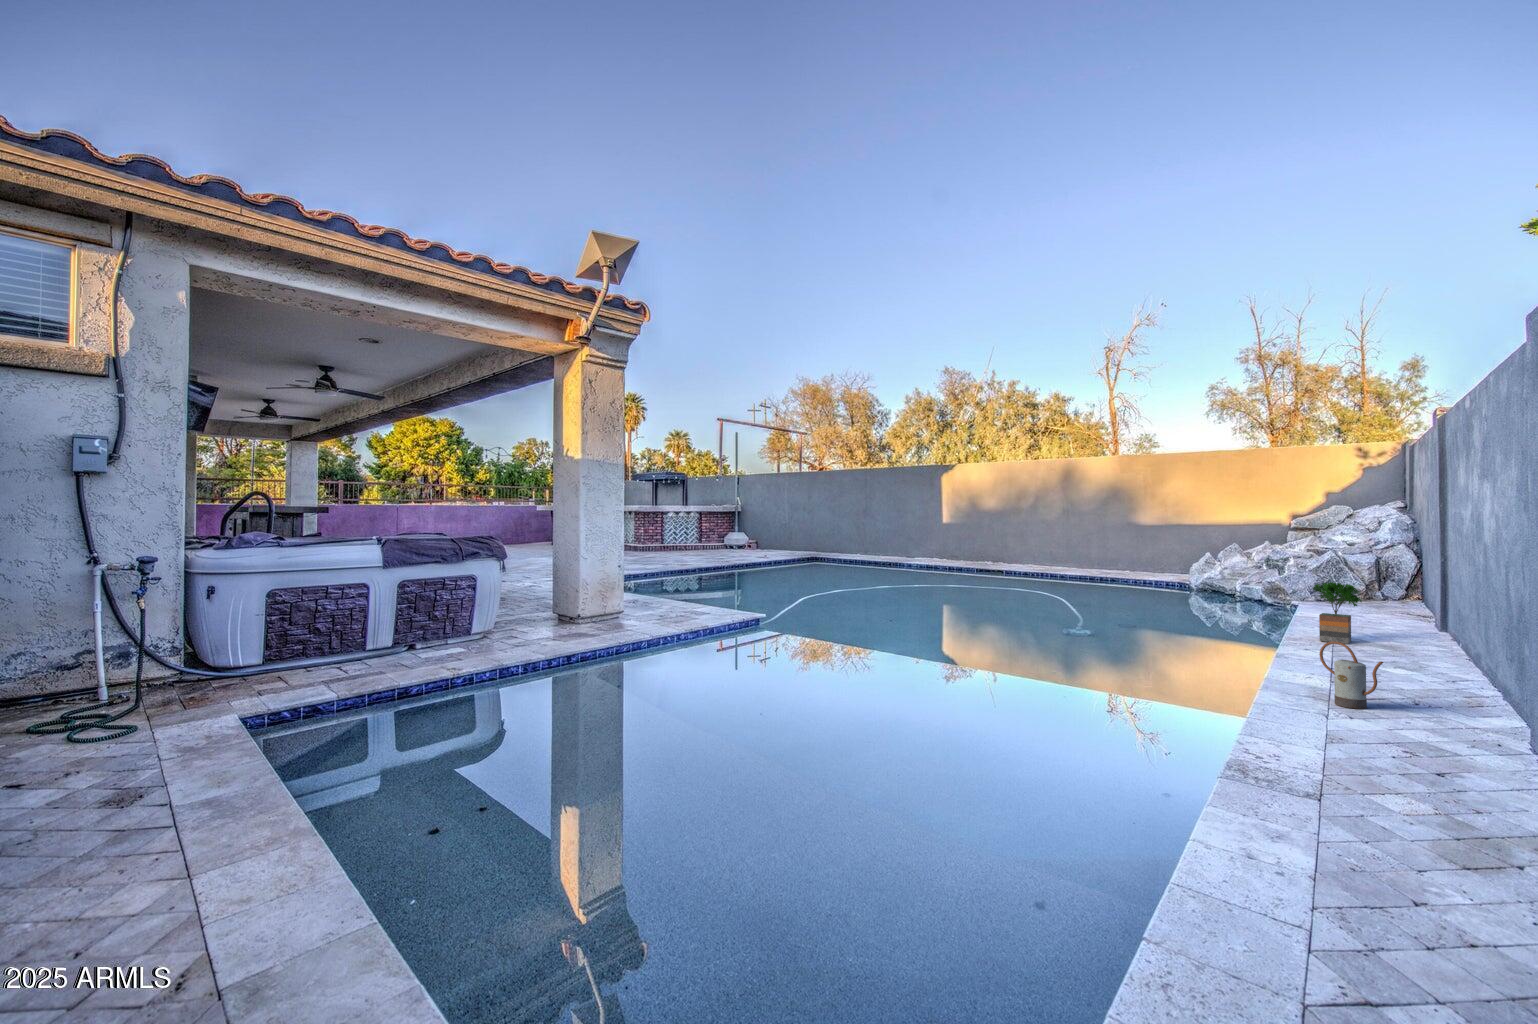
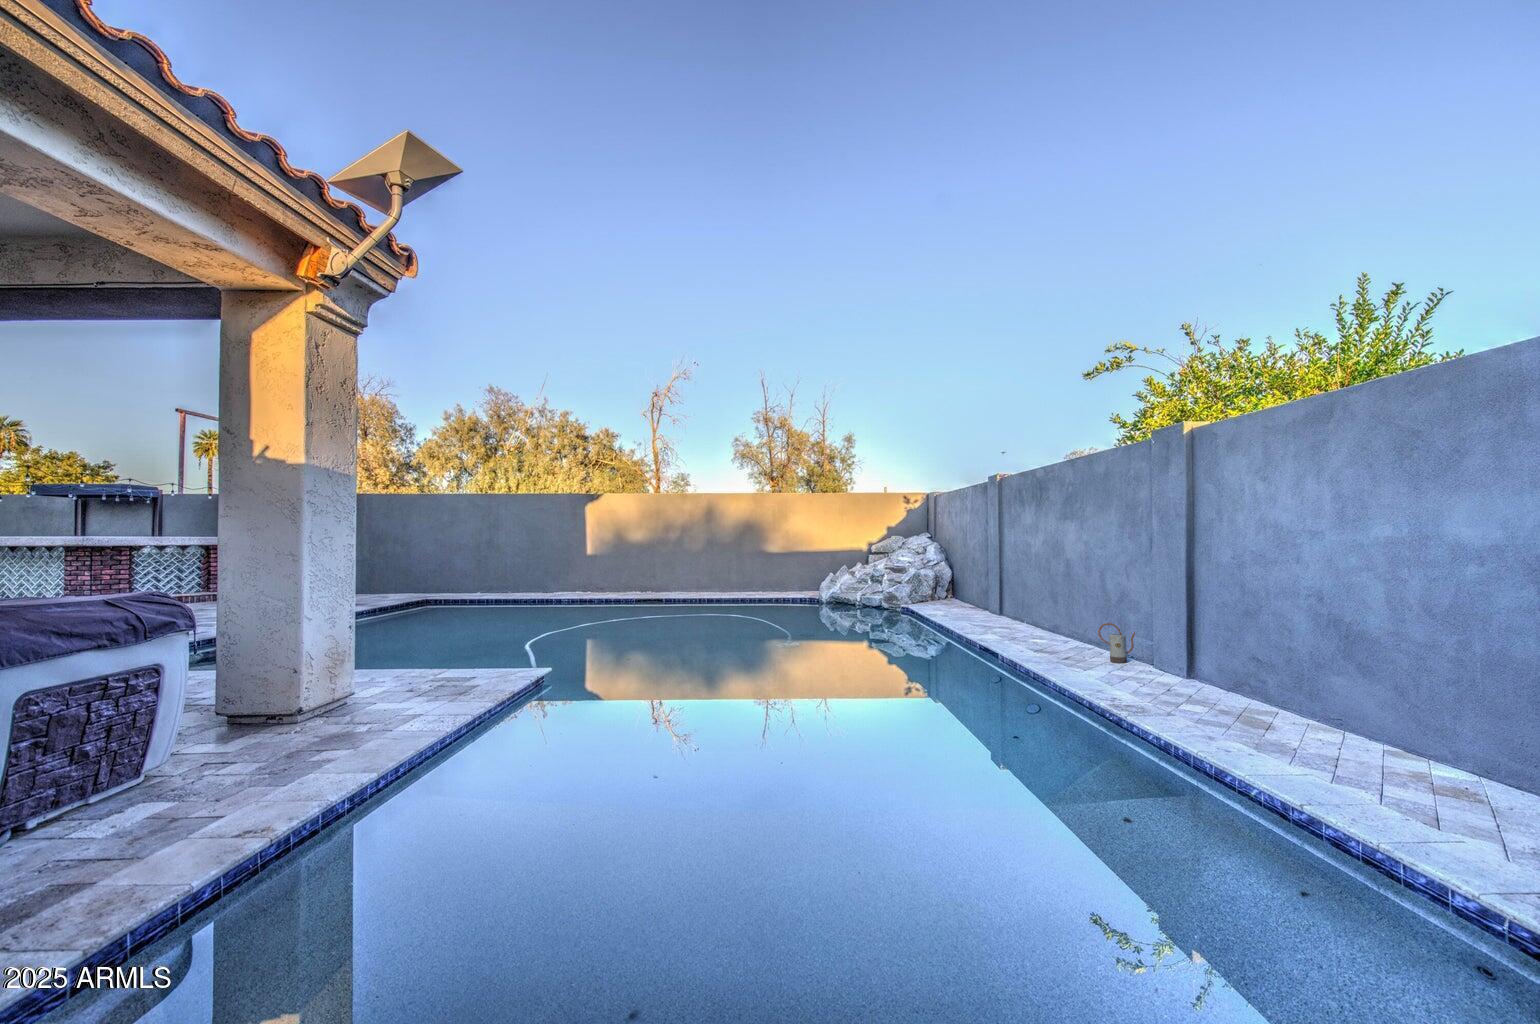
potted tree: present [1313,582,1362,644] -> none [986,588,1016,628]

